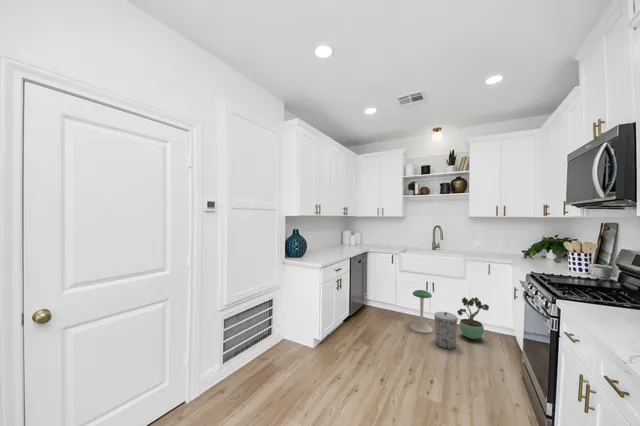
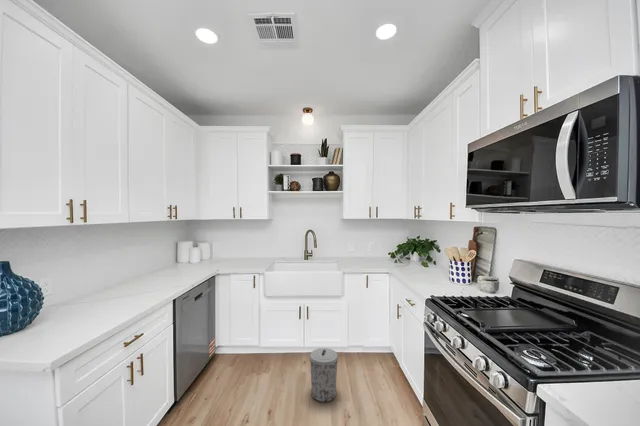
stool: present [410,290,433,333] -> none [278,320,307,381]
potted plant: present [457,297,489,339] -> none [335,320,369,374]

